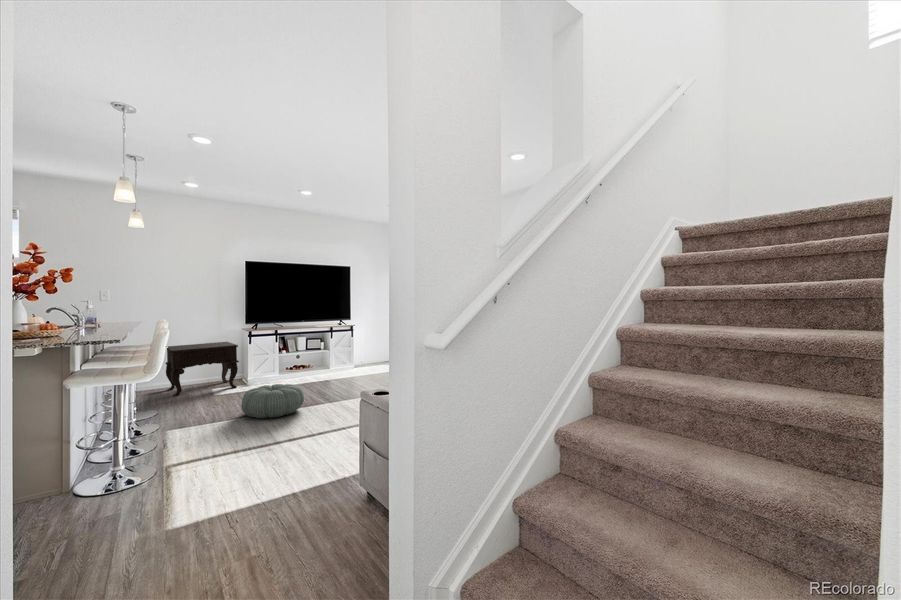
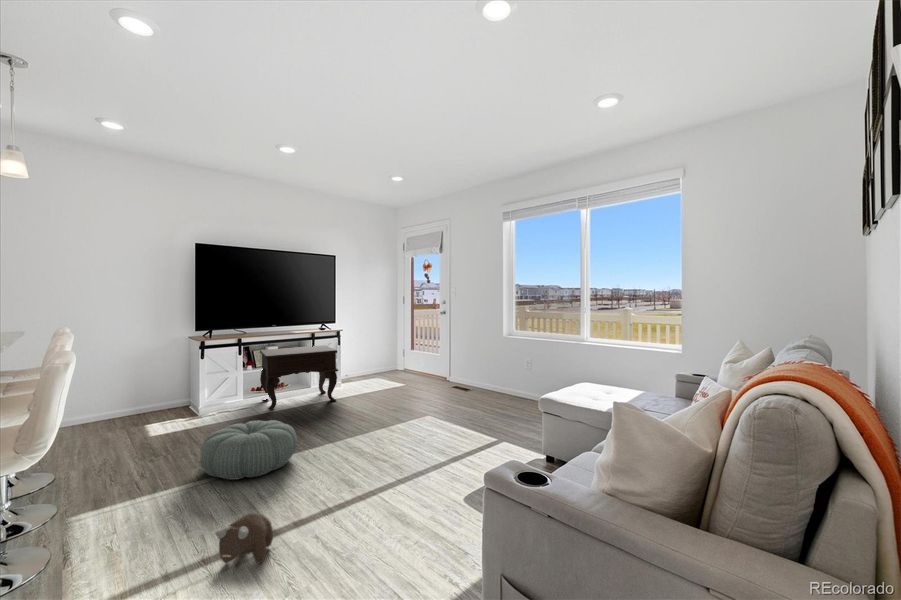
side table: present [166,342,239,396] -> present [260,345,338,410]
plush toy: none [239,427,274,454] -> present [215,513,273,563]

